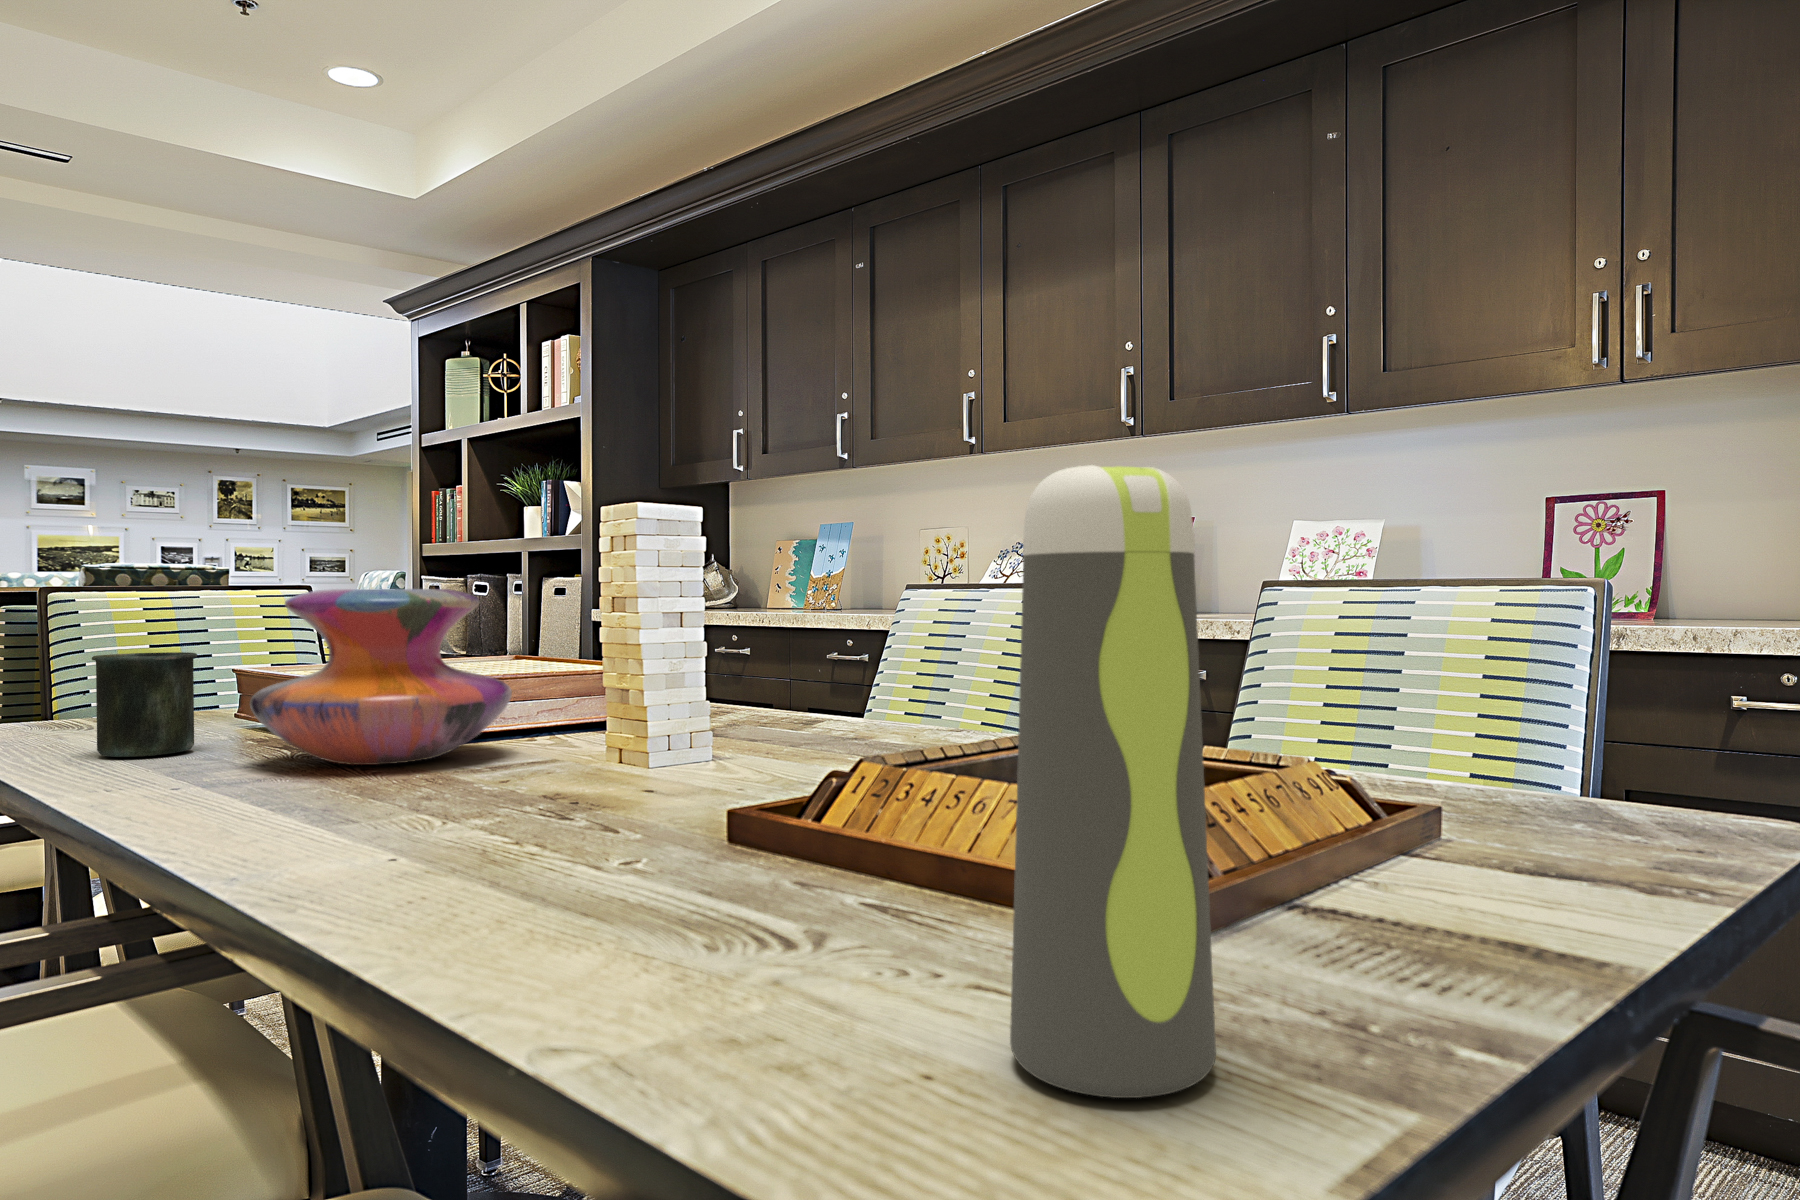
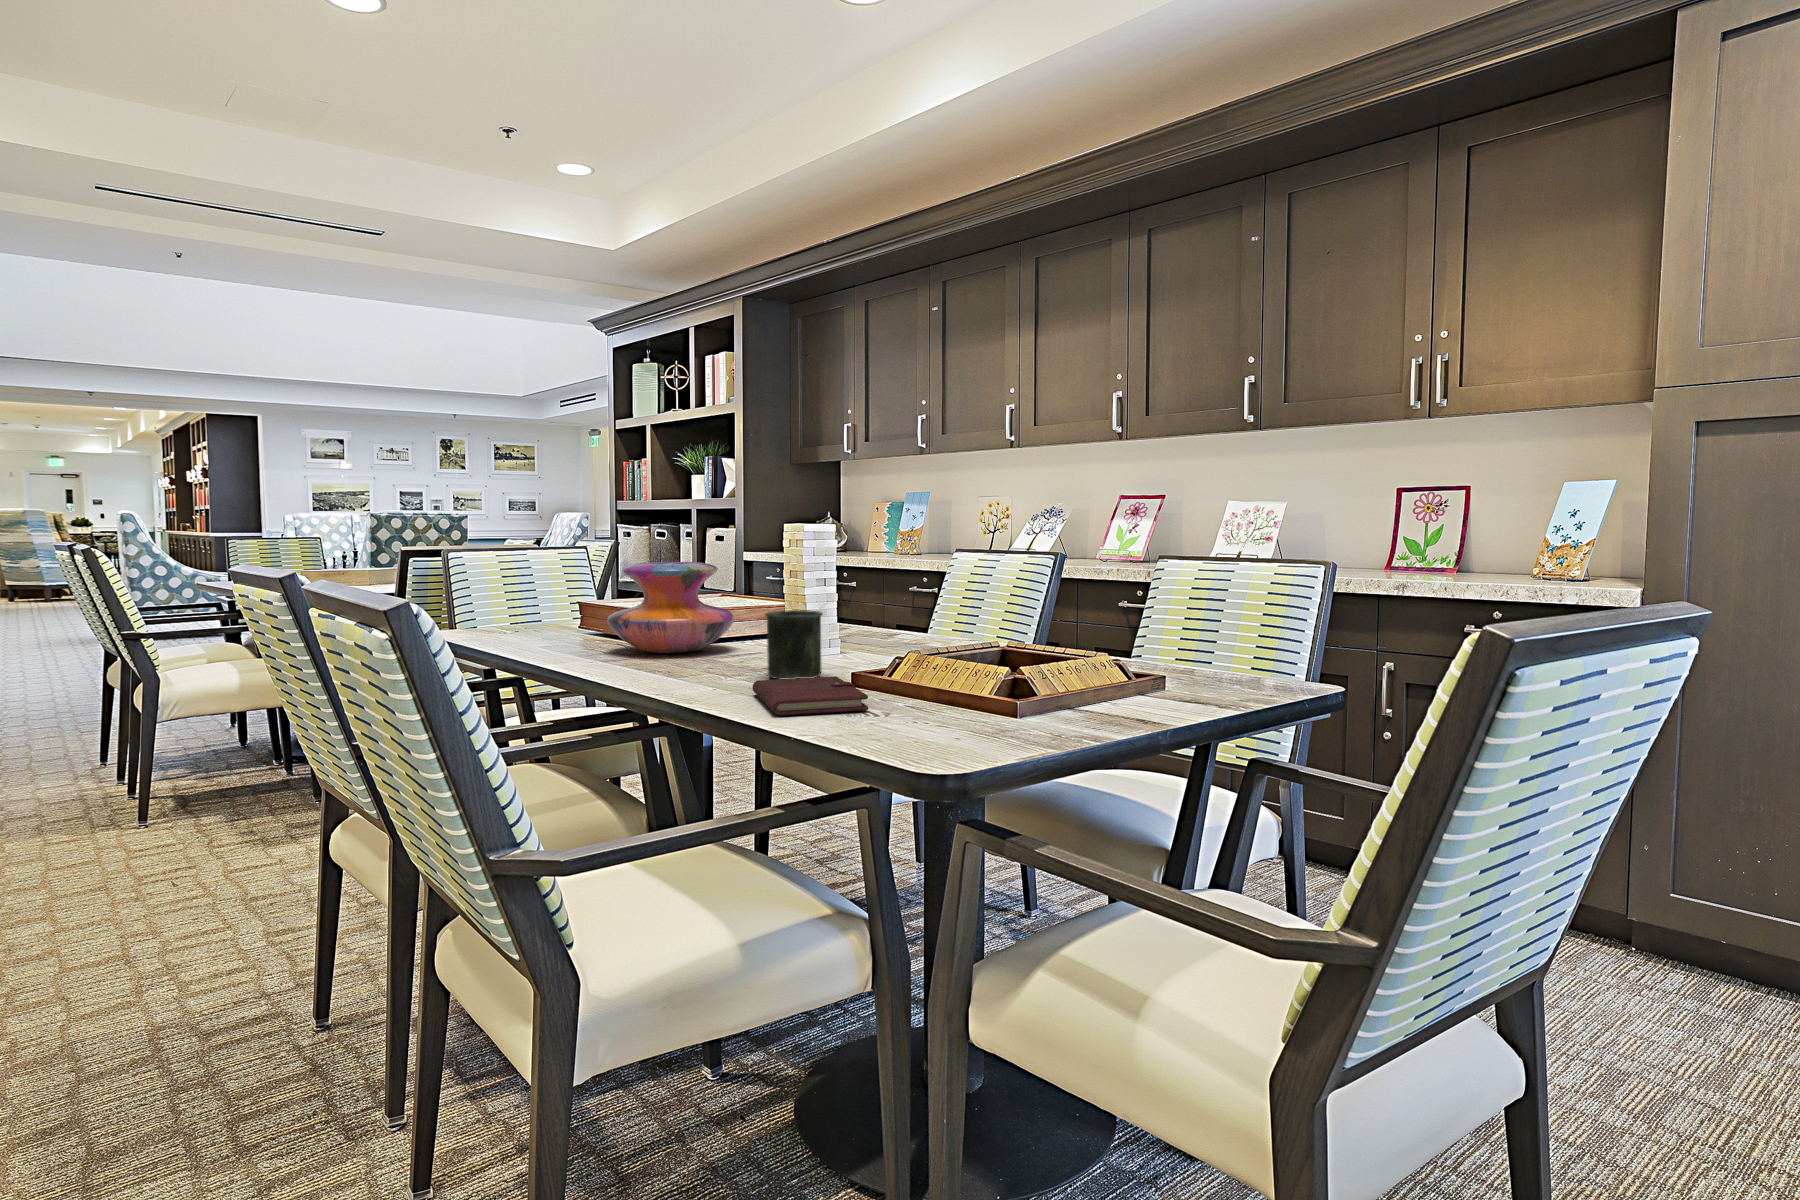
water bottle: present [1010,465,1216,1098] -> none [940,558,1002,744]
mug: present [92,652,197,757] -> present [765,610,823,679]
notebook: none [483,823,770,958] -> present [752,676,868,715]

